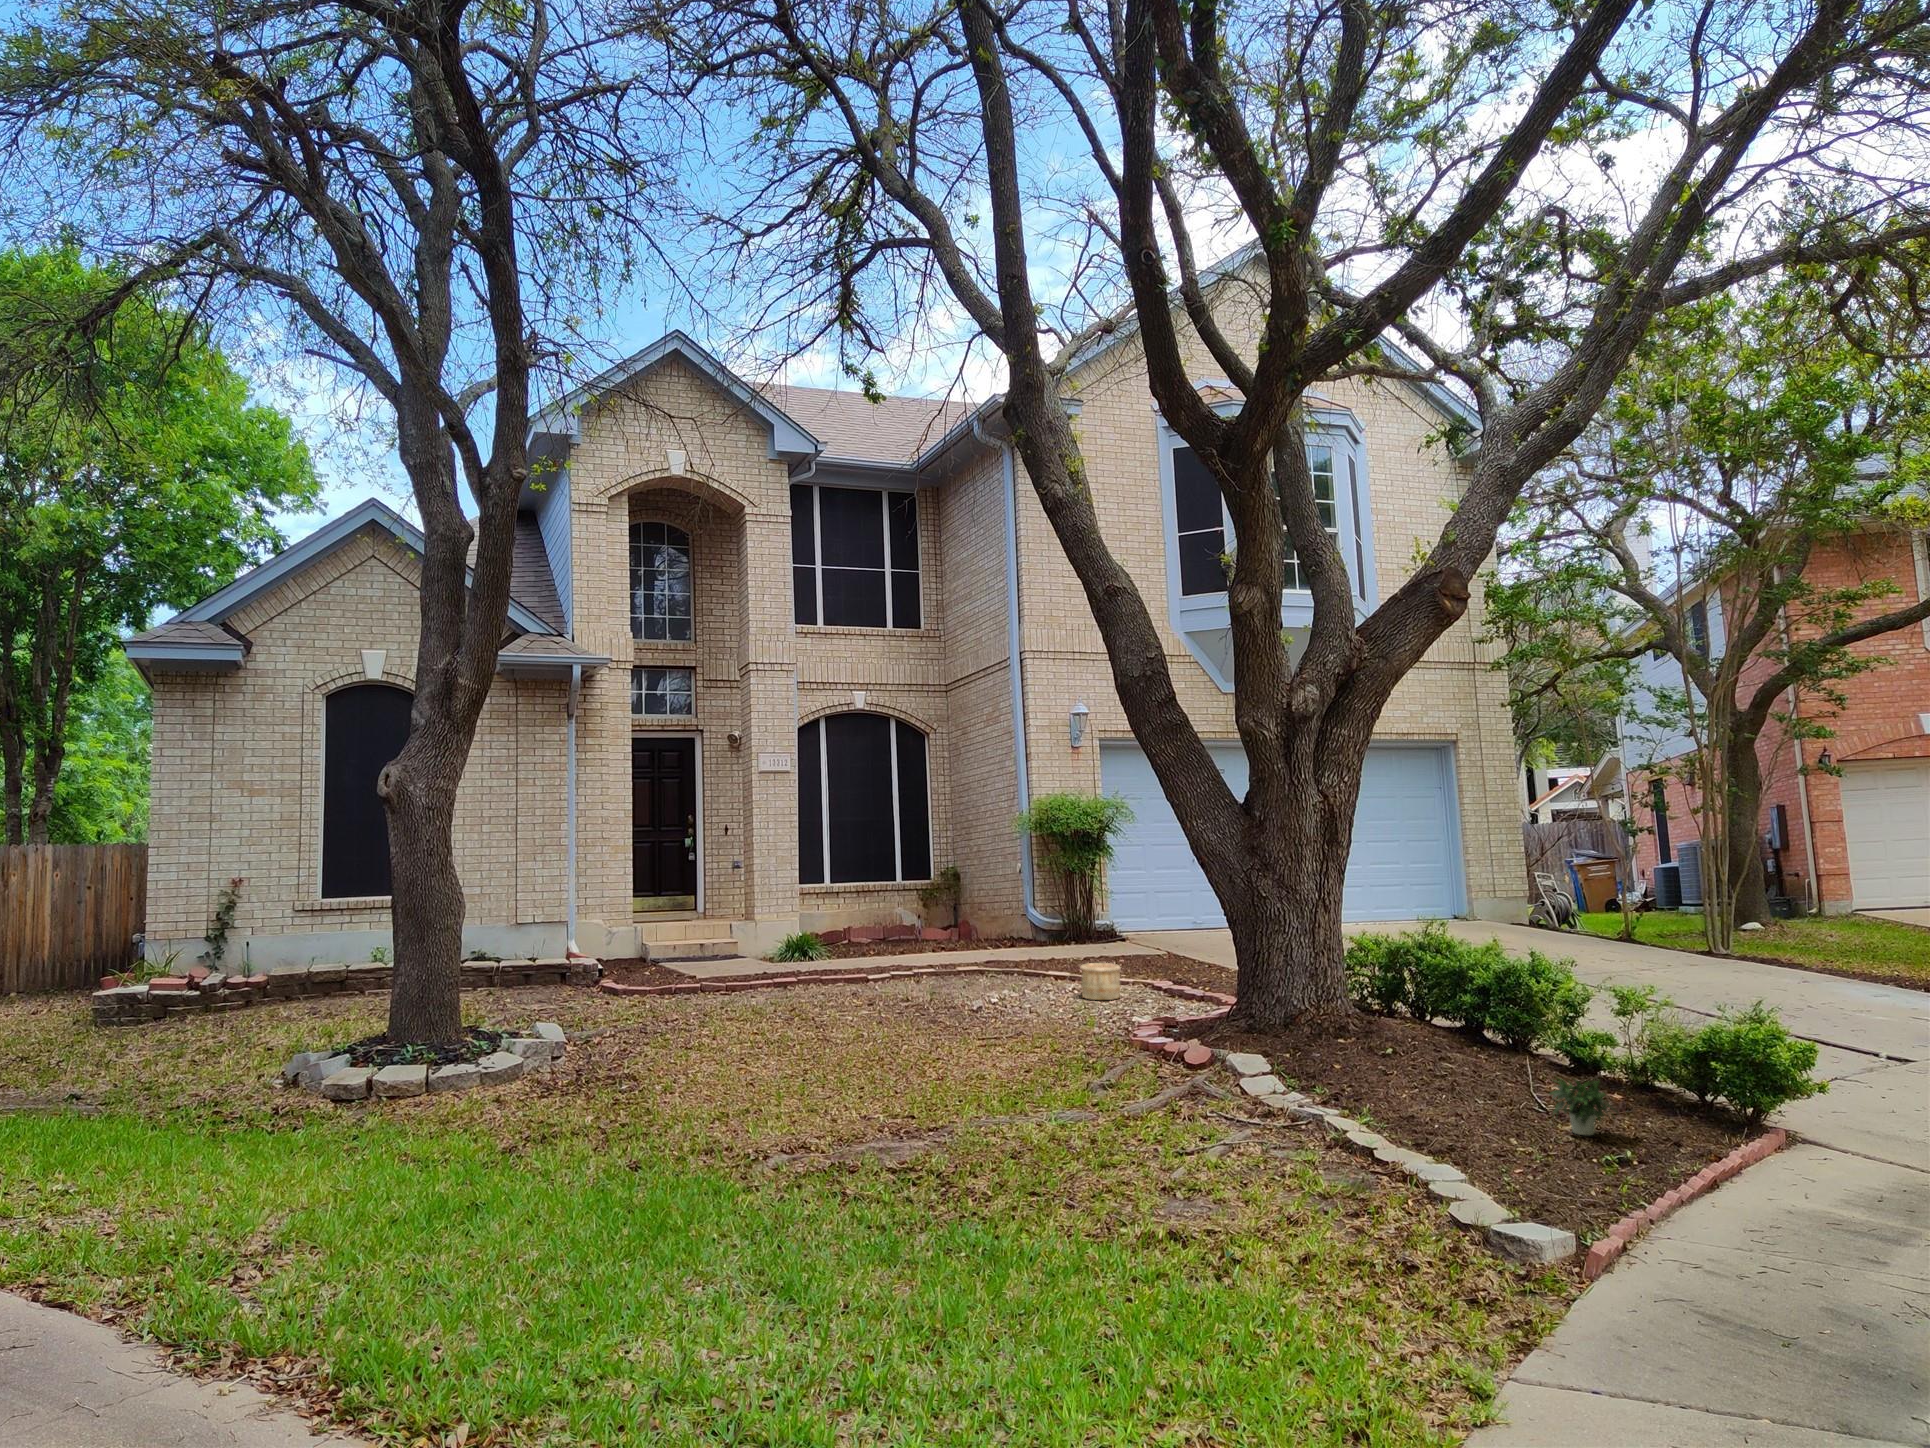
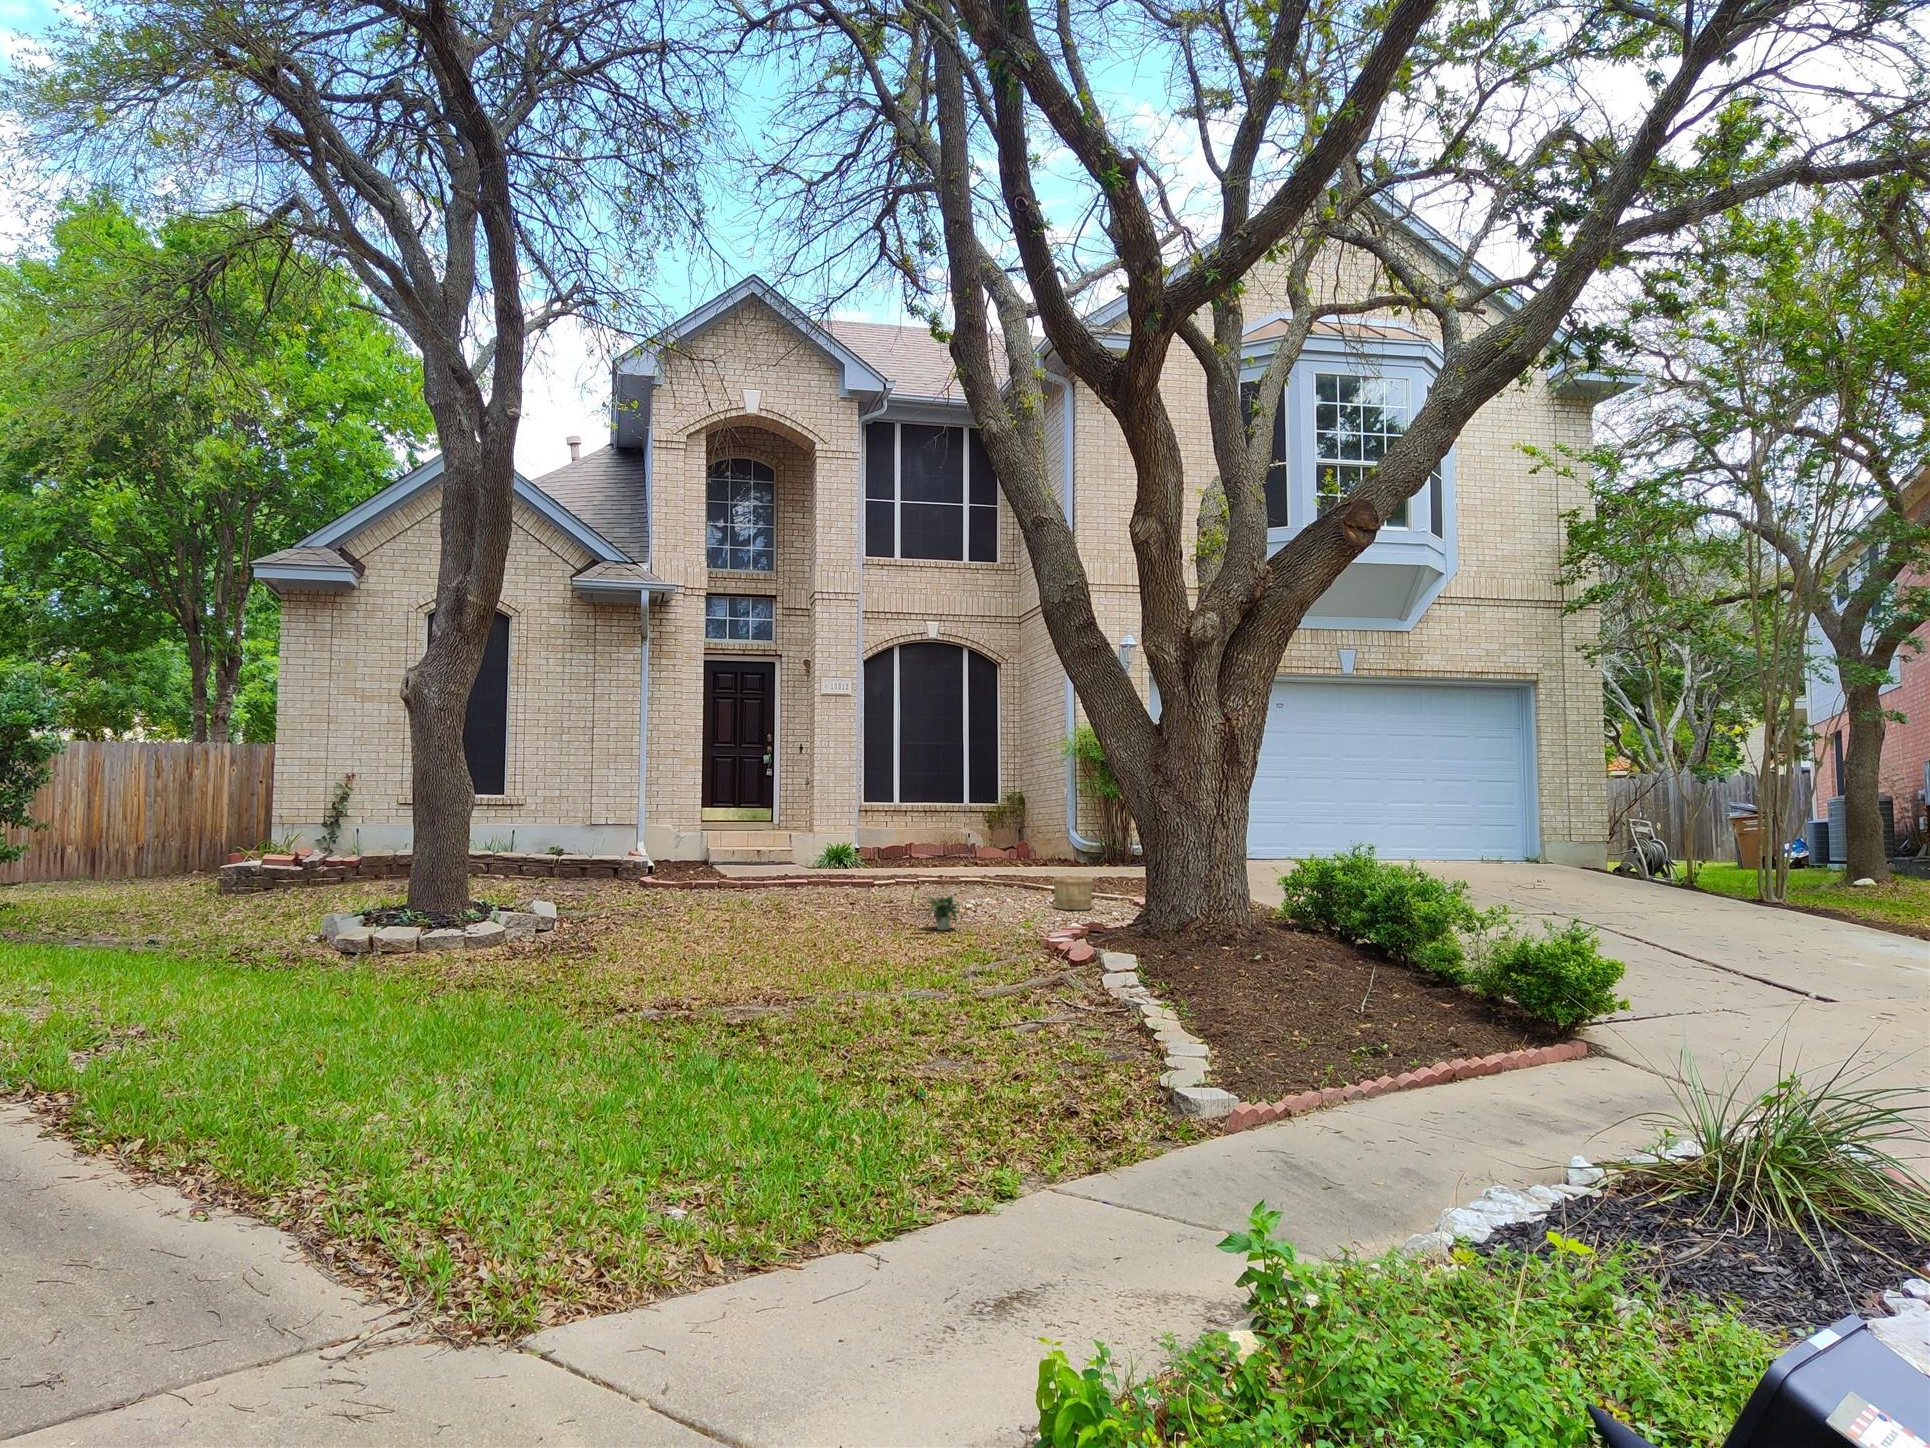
potted plant: present [1550,1079,1617,1135] -> present [928,896,960,930]

